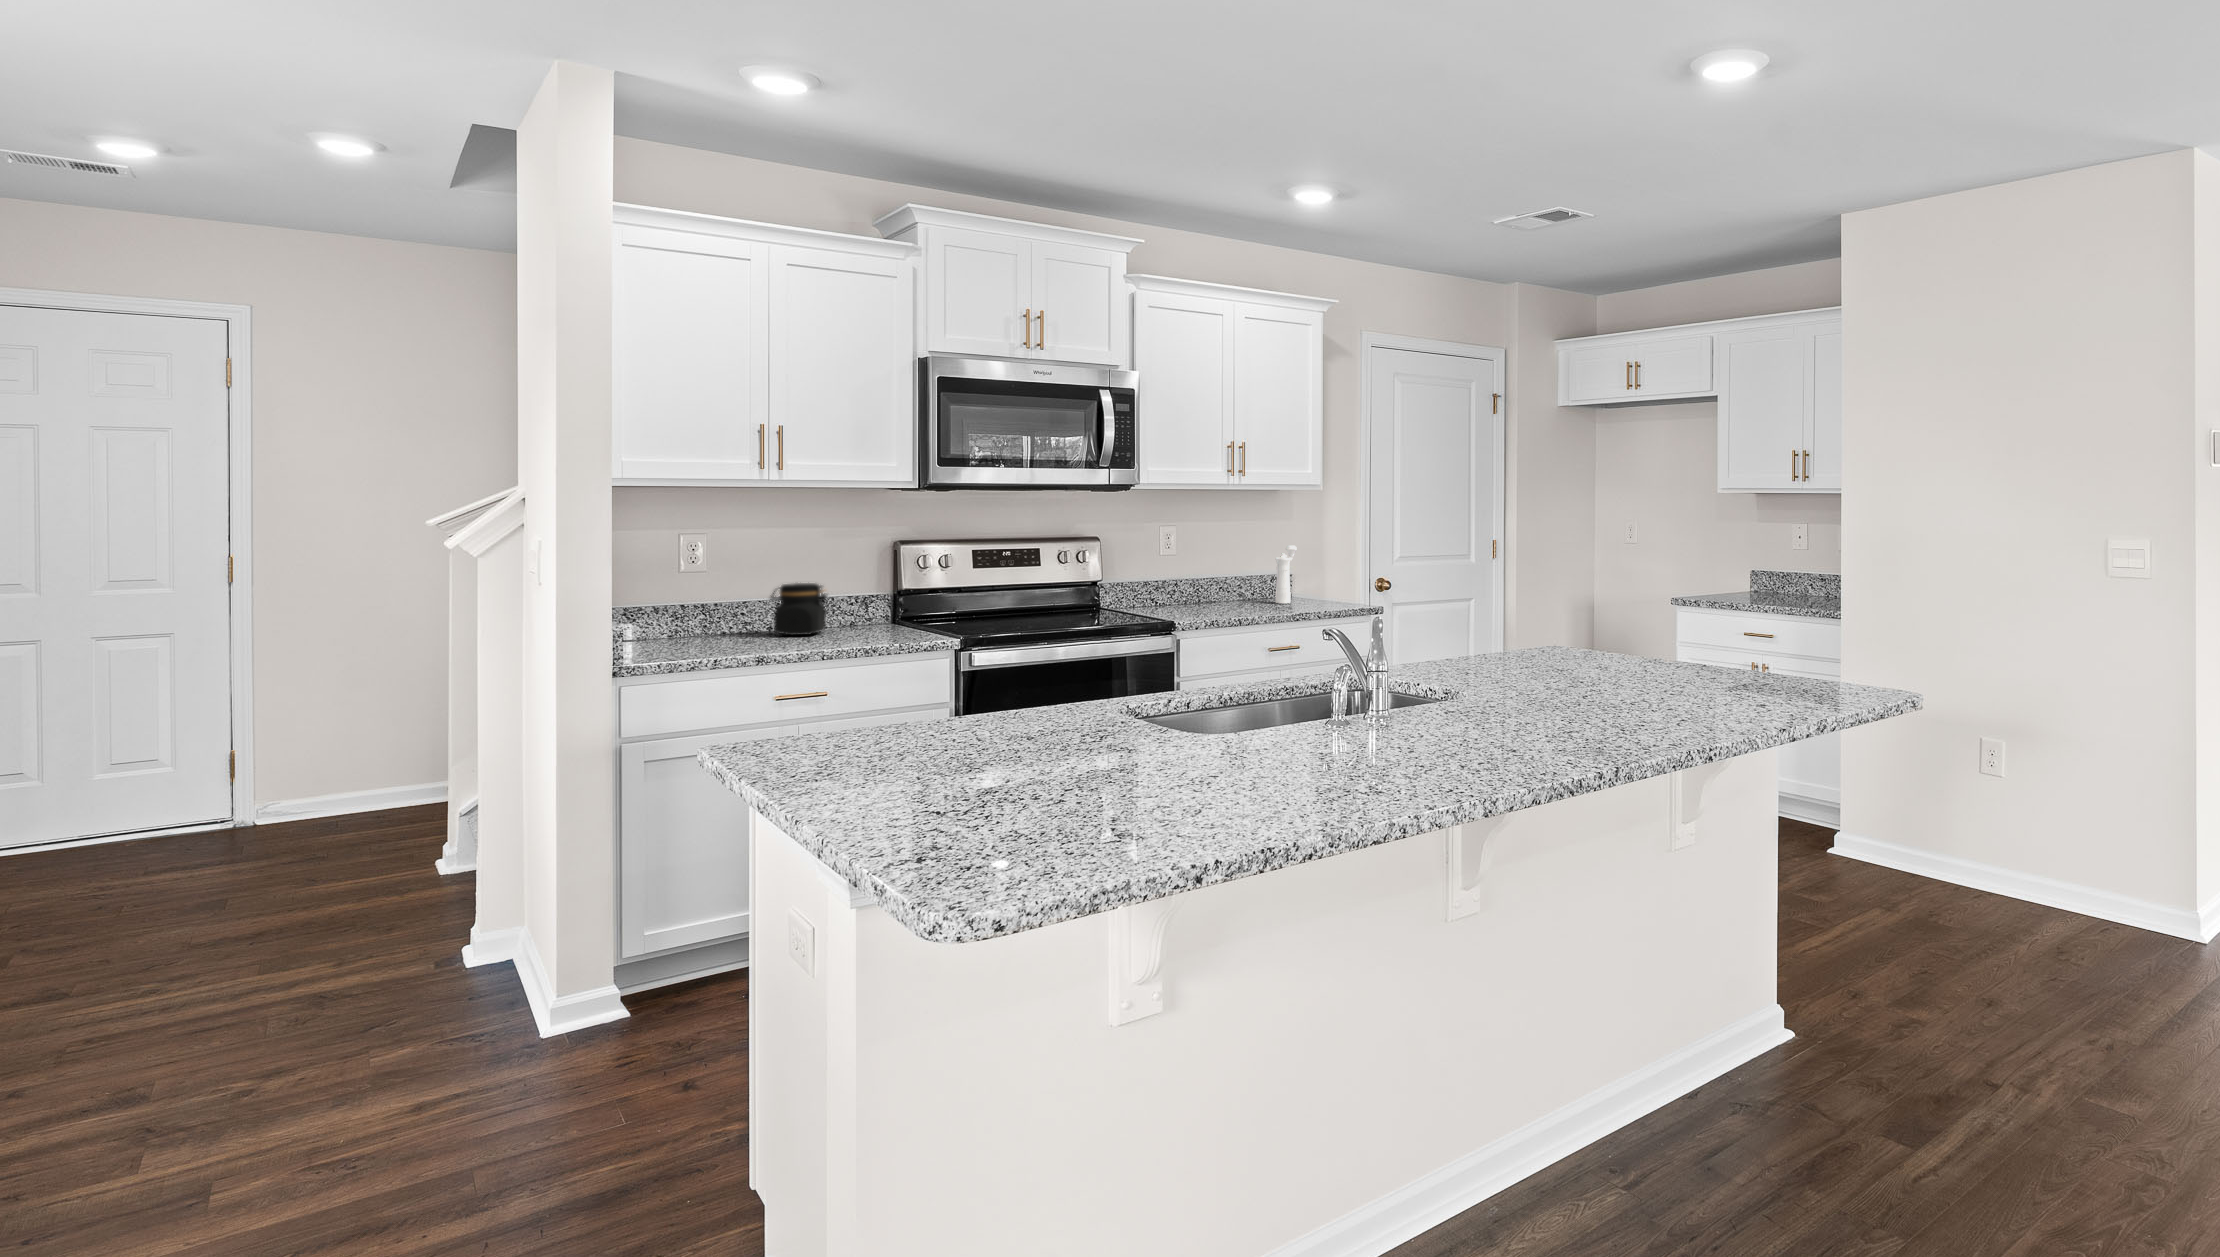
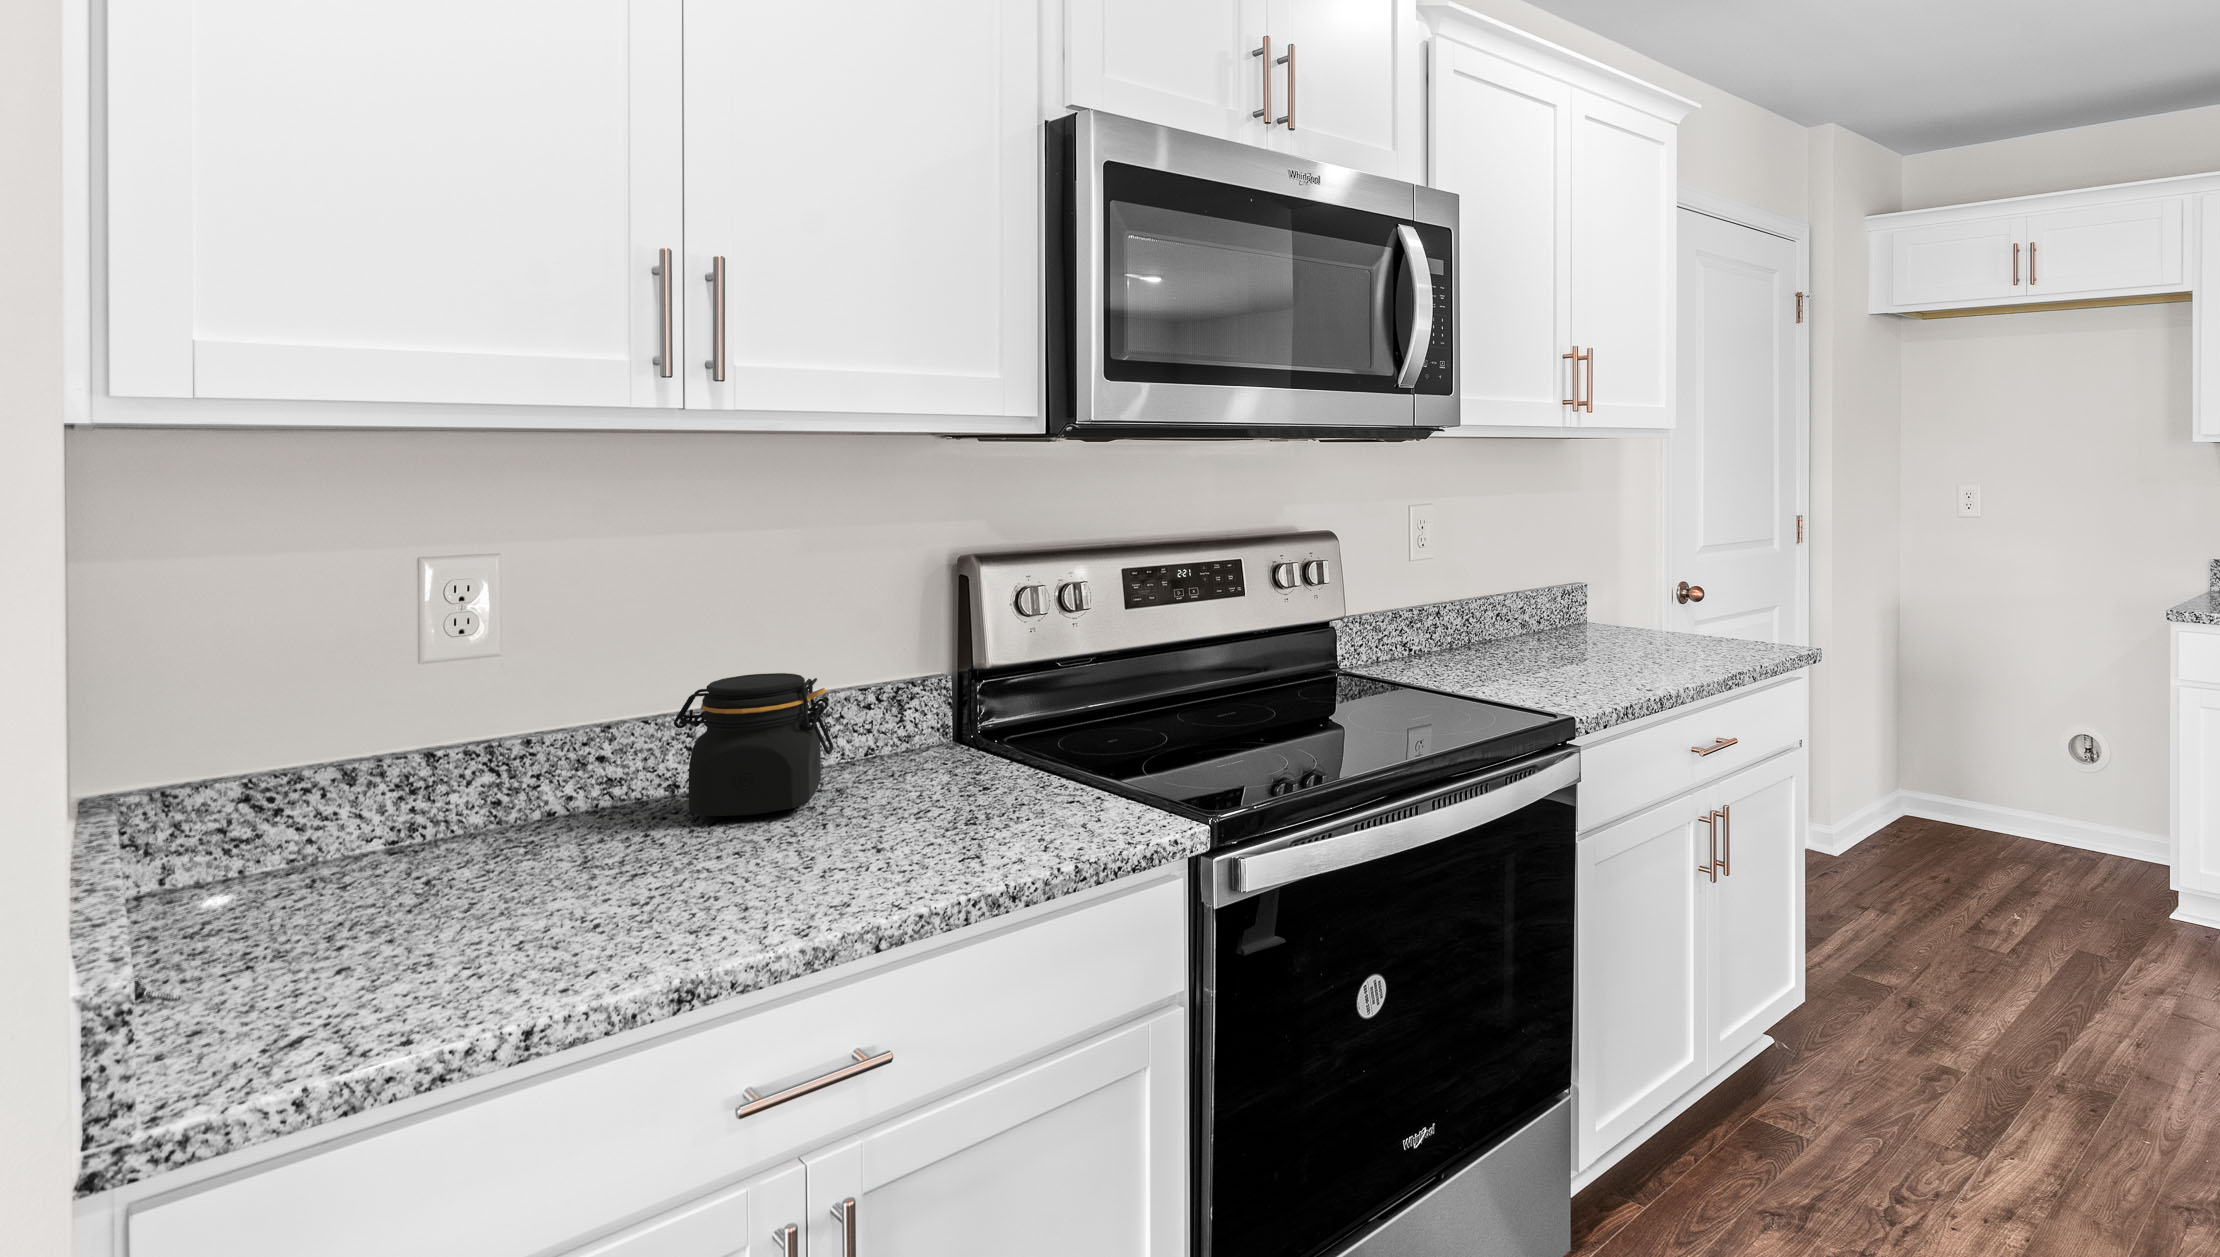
pepper mill: present [1276,546,1297,604] -> none [1586,537,1613,639]

